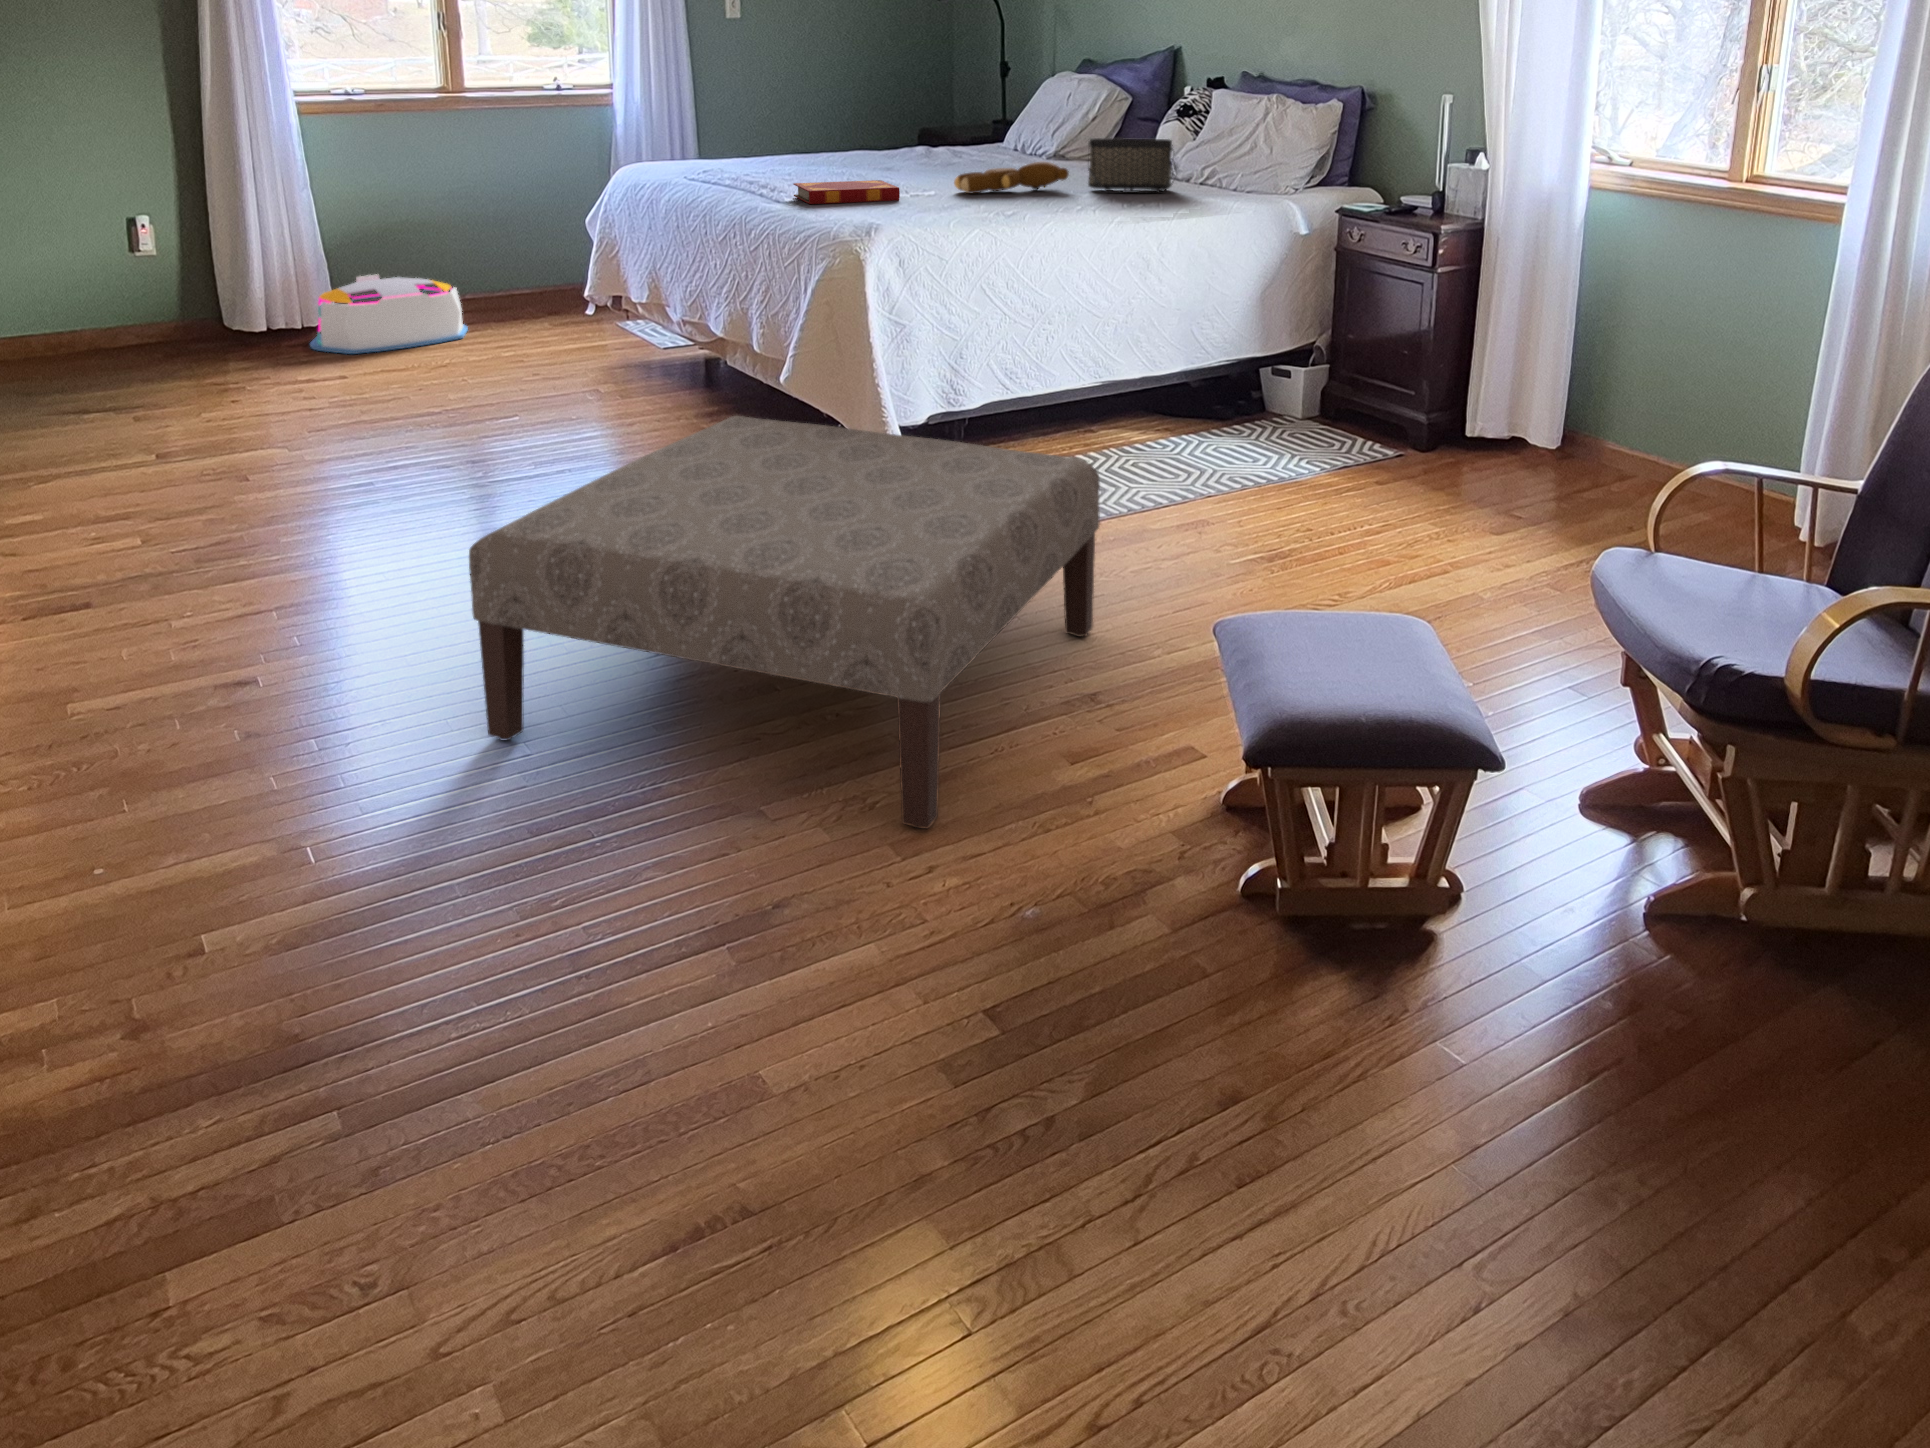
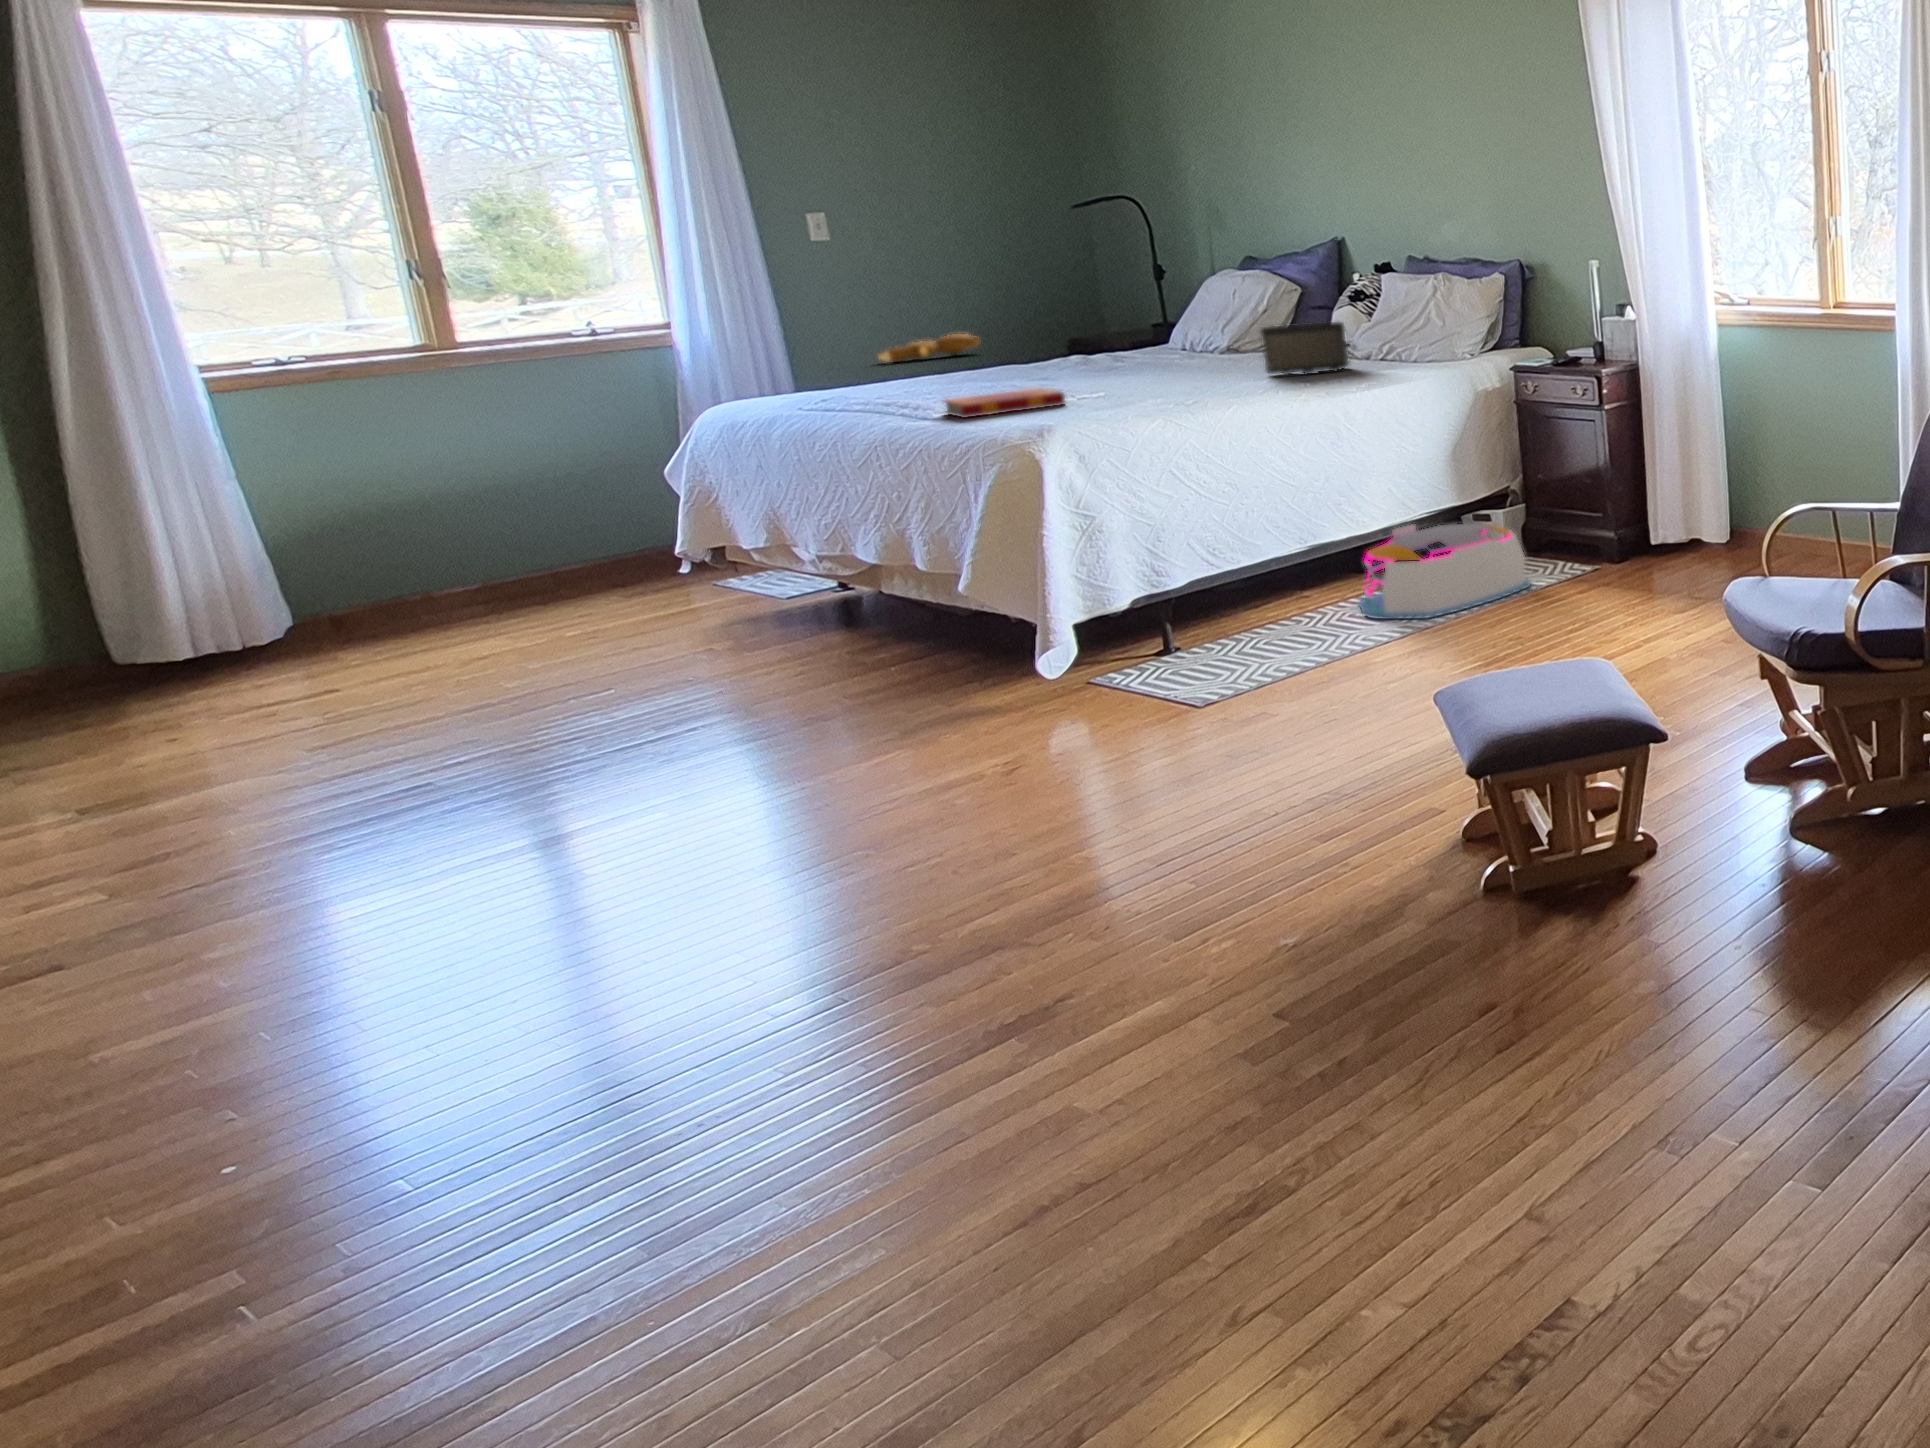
teddy bear: present [954,162,1069,193] -> present [880,334,980,363]
storage bin: present [310,275,468,354] -> present [1359,524,1530,619]
ottoman: present [469,416,1100,829] -> none [657,597,1329,956]

